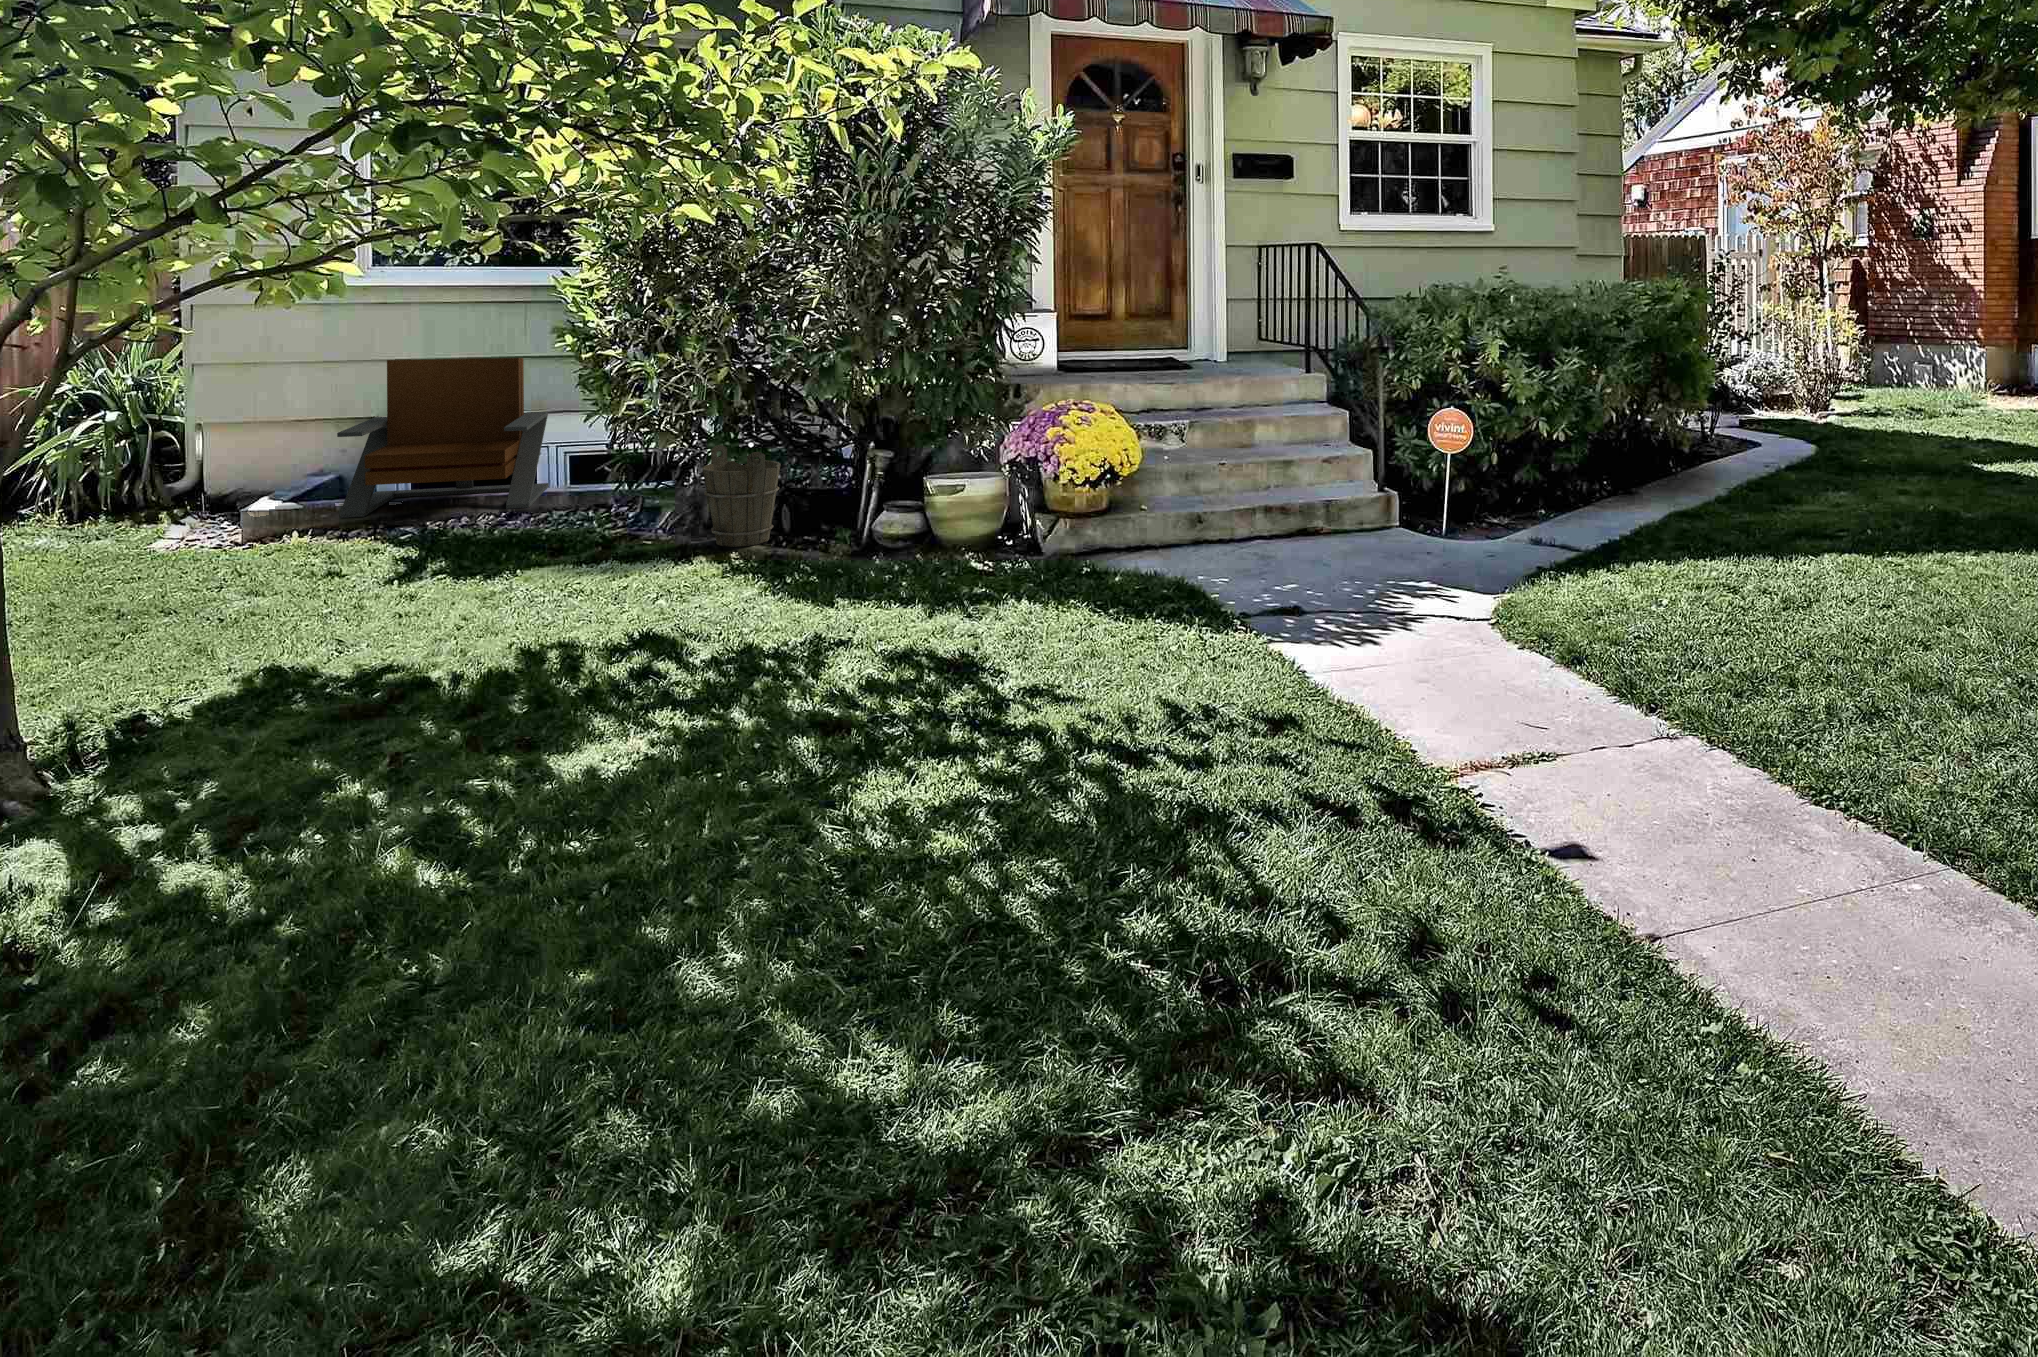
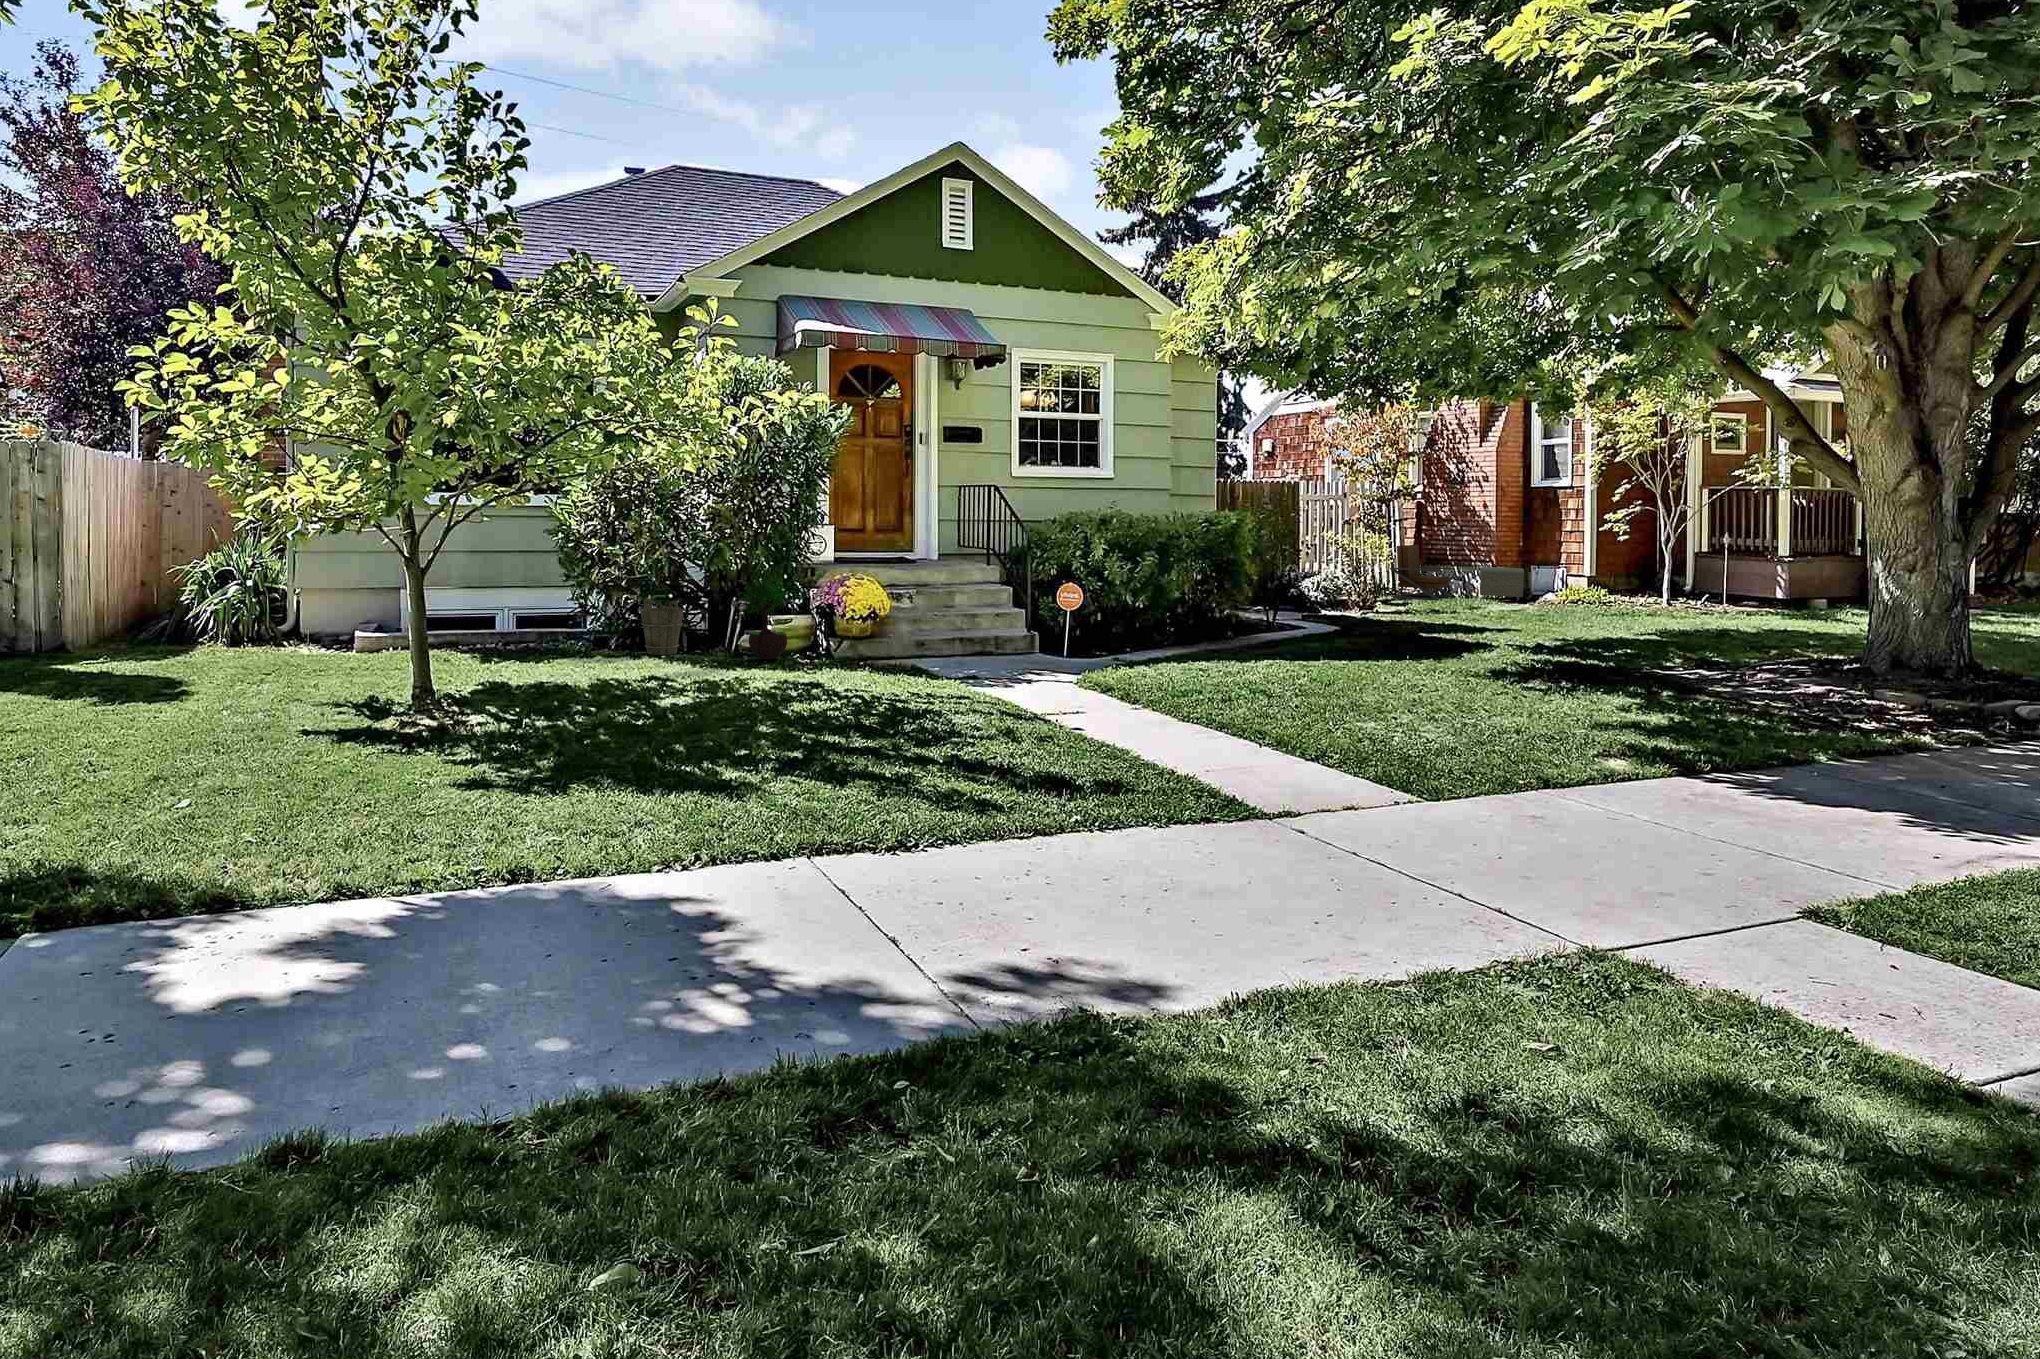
storage bench: none [1966,346,2034,391] -> present [1480,567,1524,600]
lounge chair: present [337,358,549,518] -> present [1390,545,1452,600]
potted tree: none [856,403,951,558] -> present [739,577,787,659]

